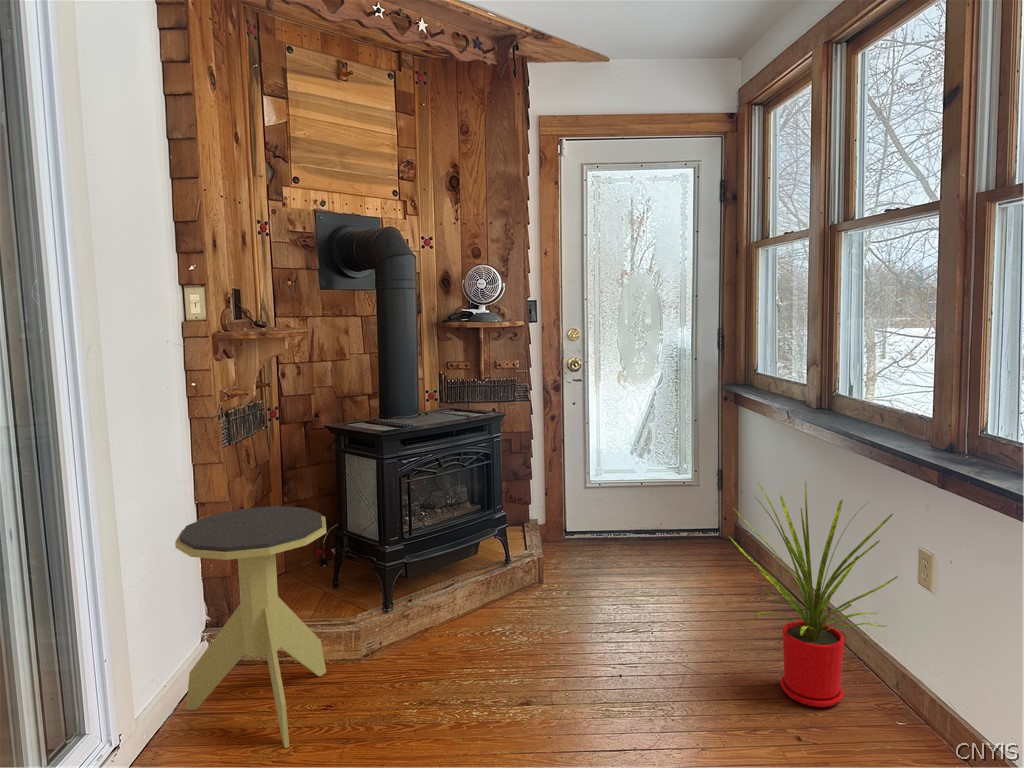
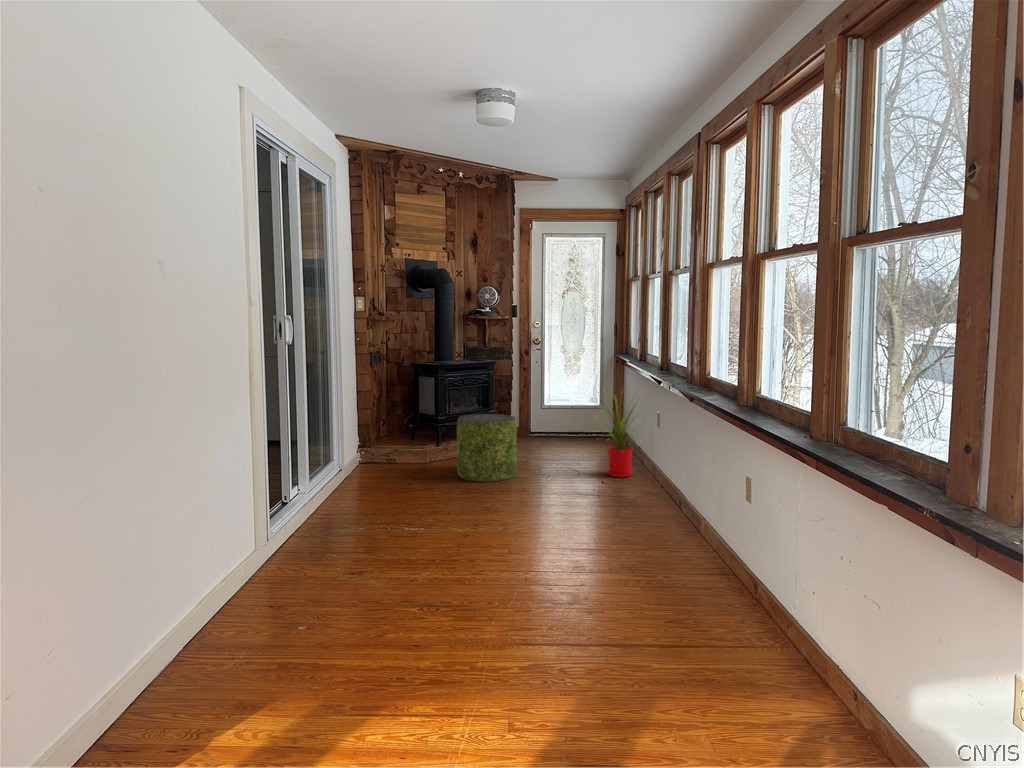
side table: present [175,506,326,748] -> none [356,392,417,481]
pouf: none [424,549,569,746] -> present [457,414,517,482]

